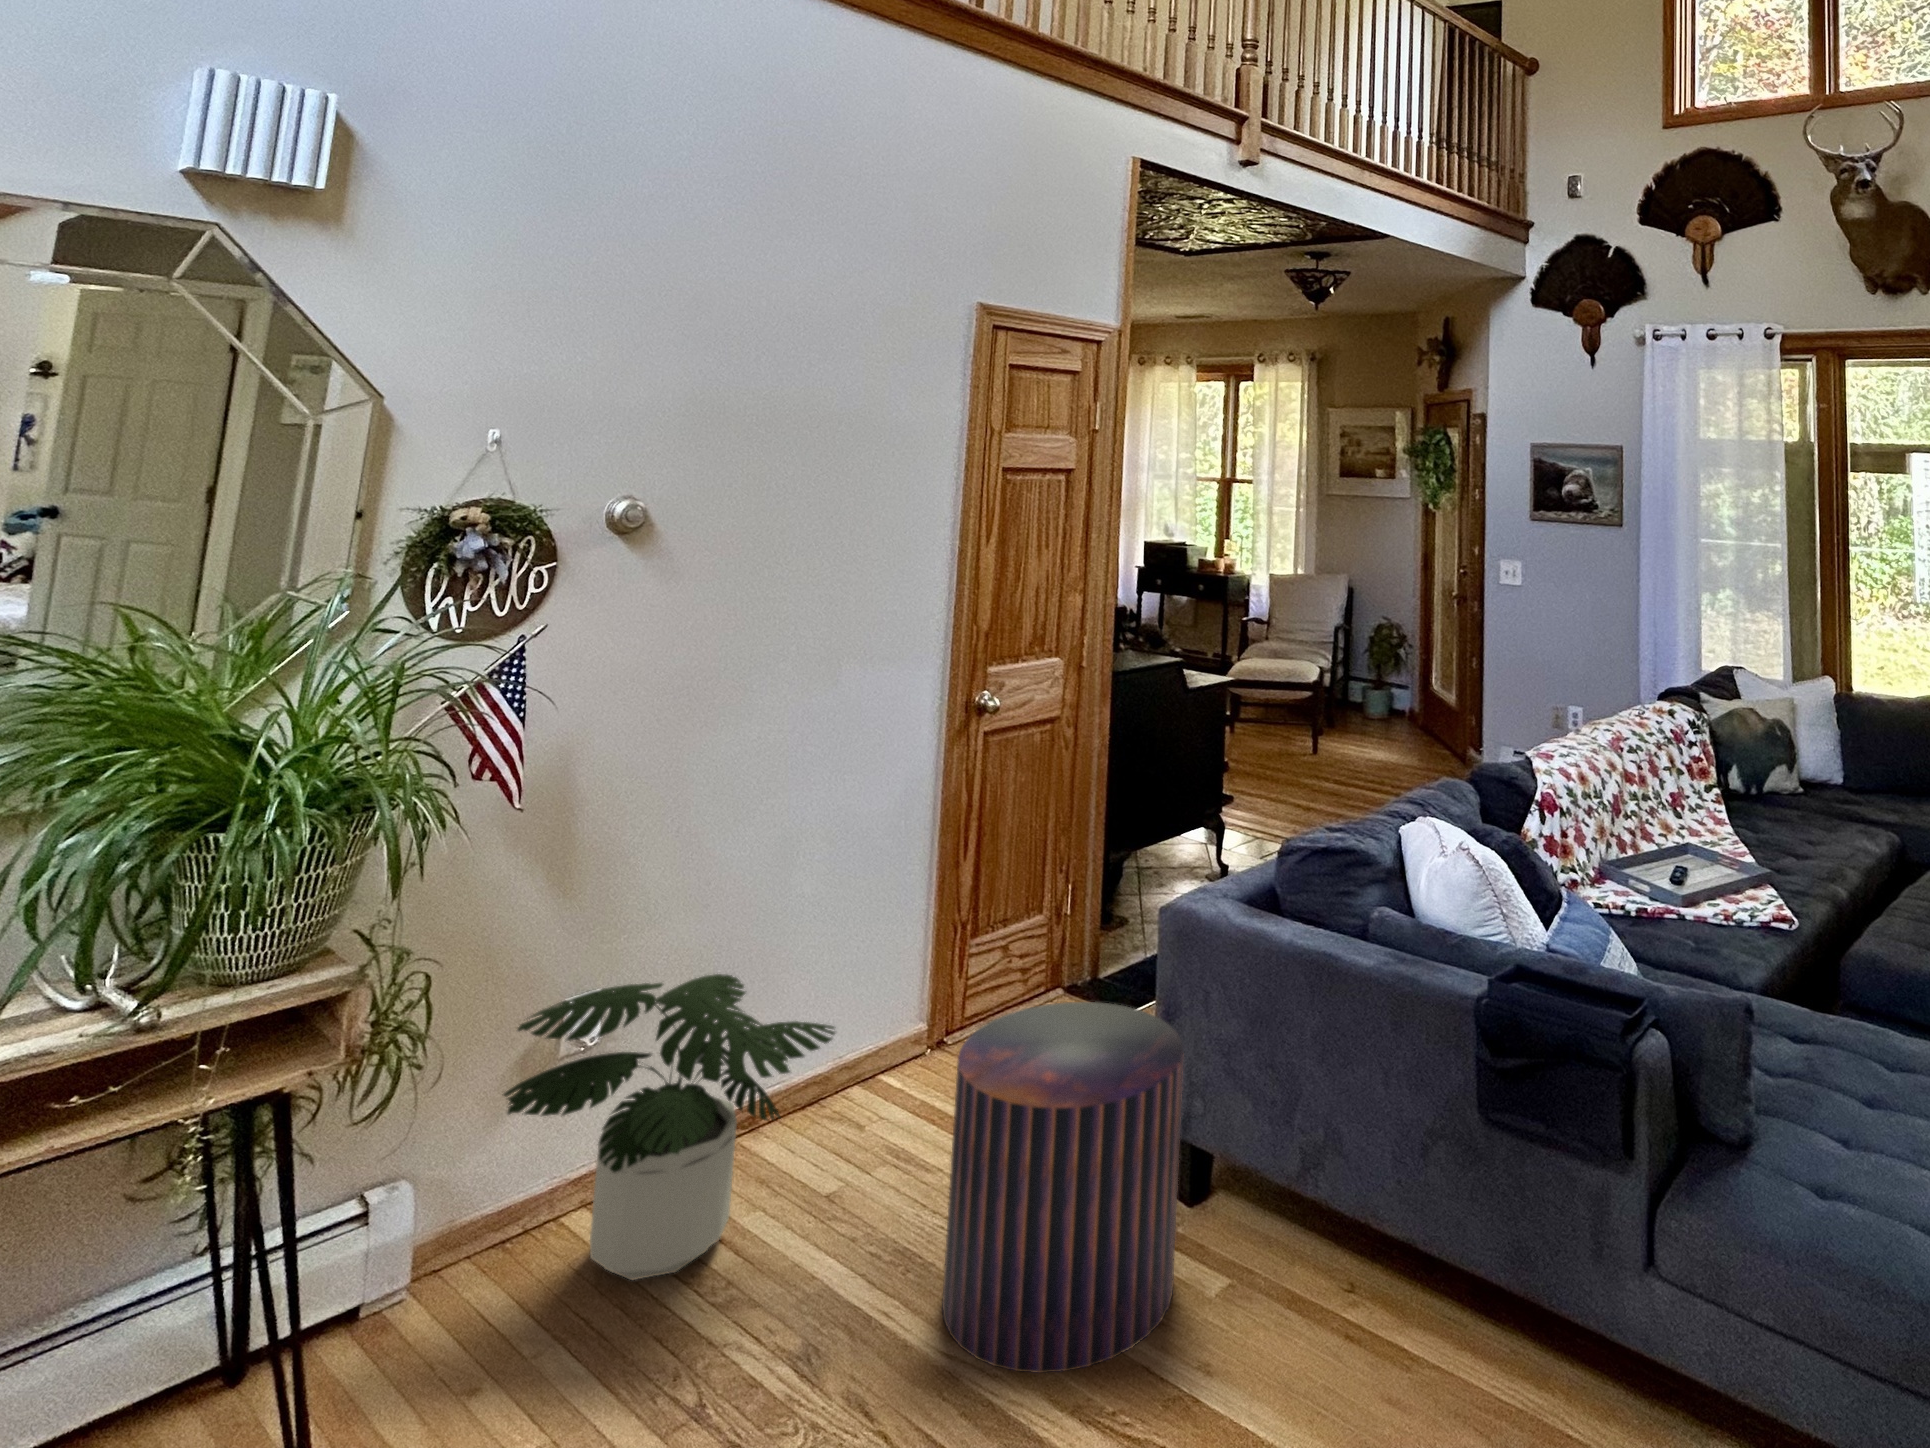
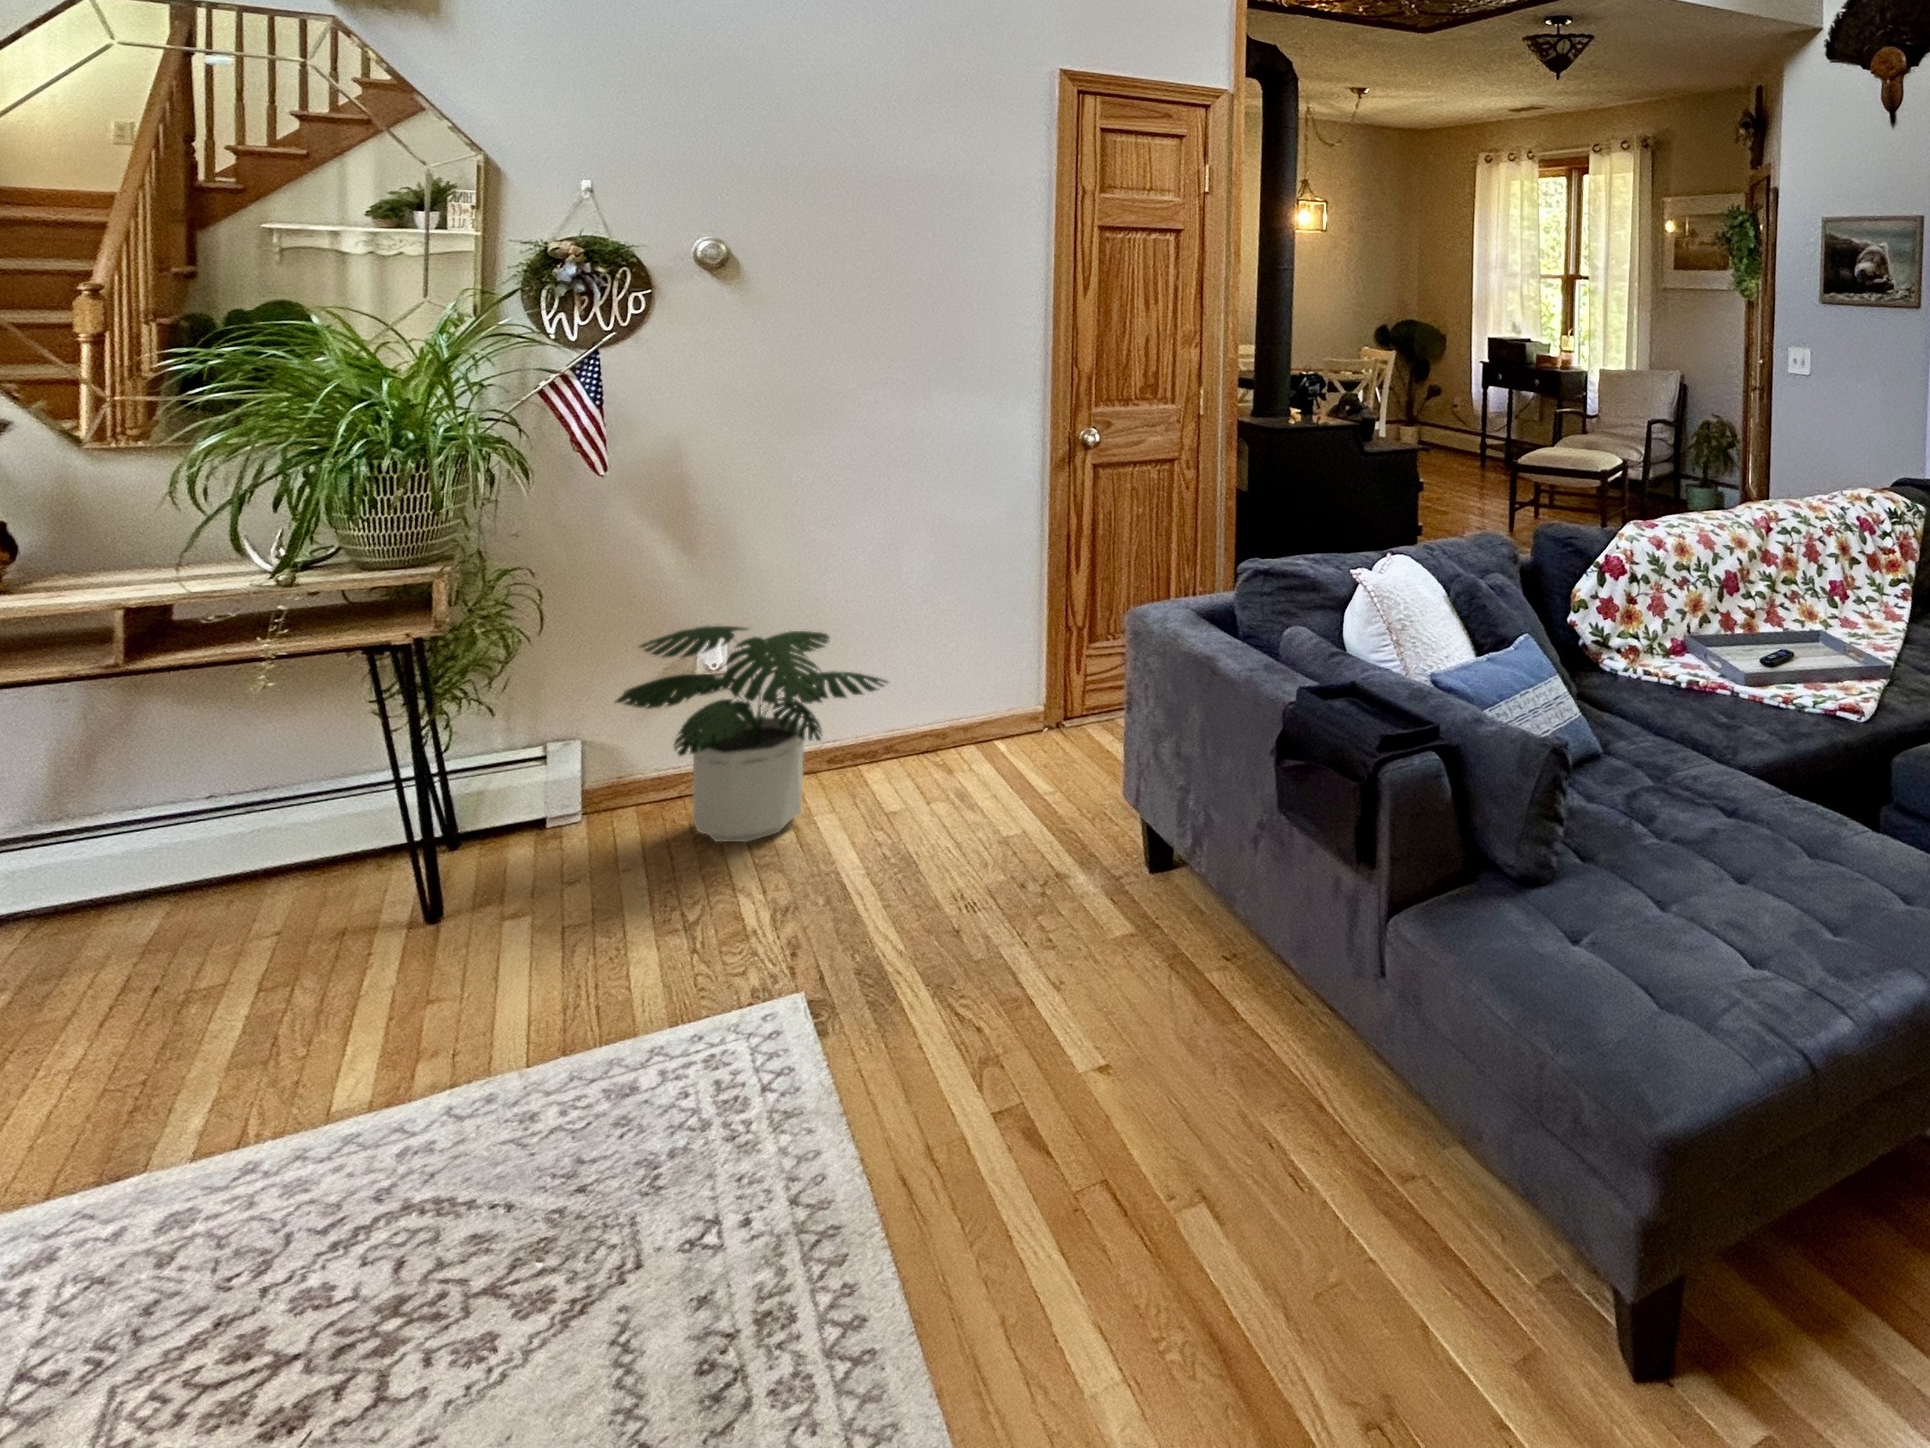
pouf: present [942,1002,1183,1373] -> none [889,679,1097,962]

